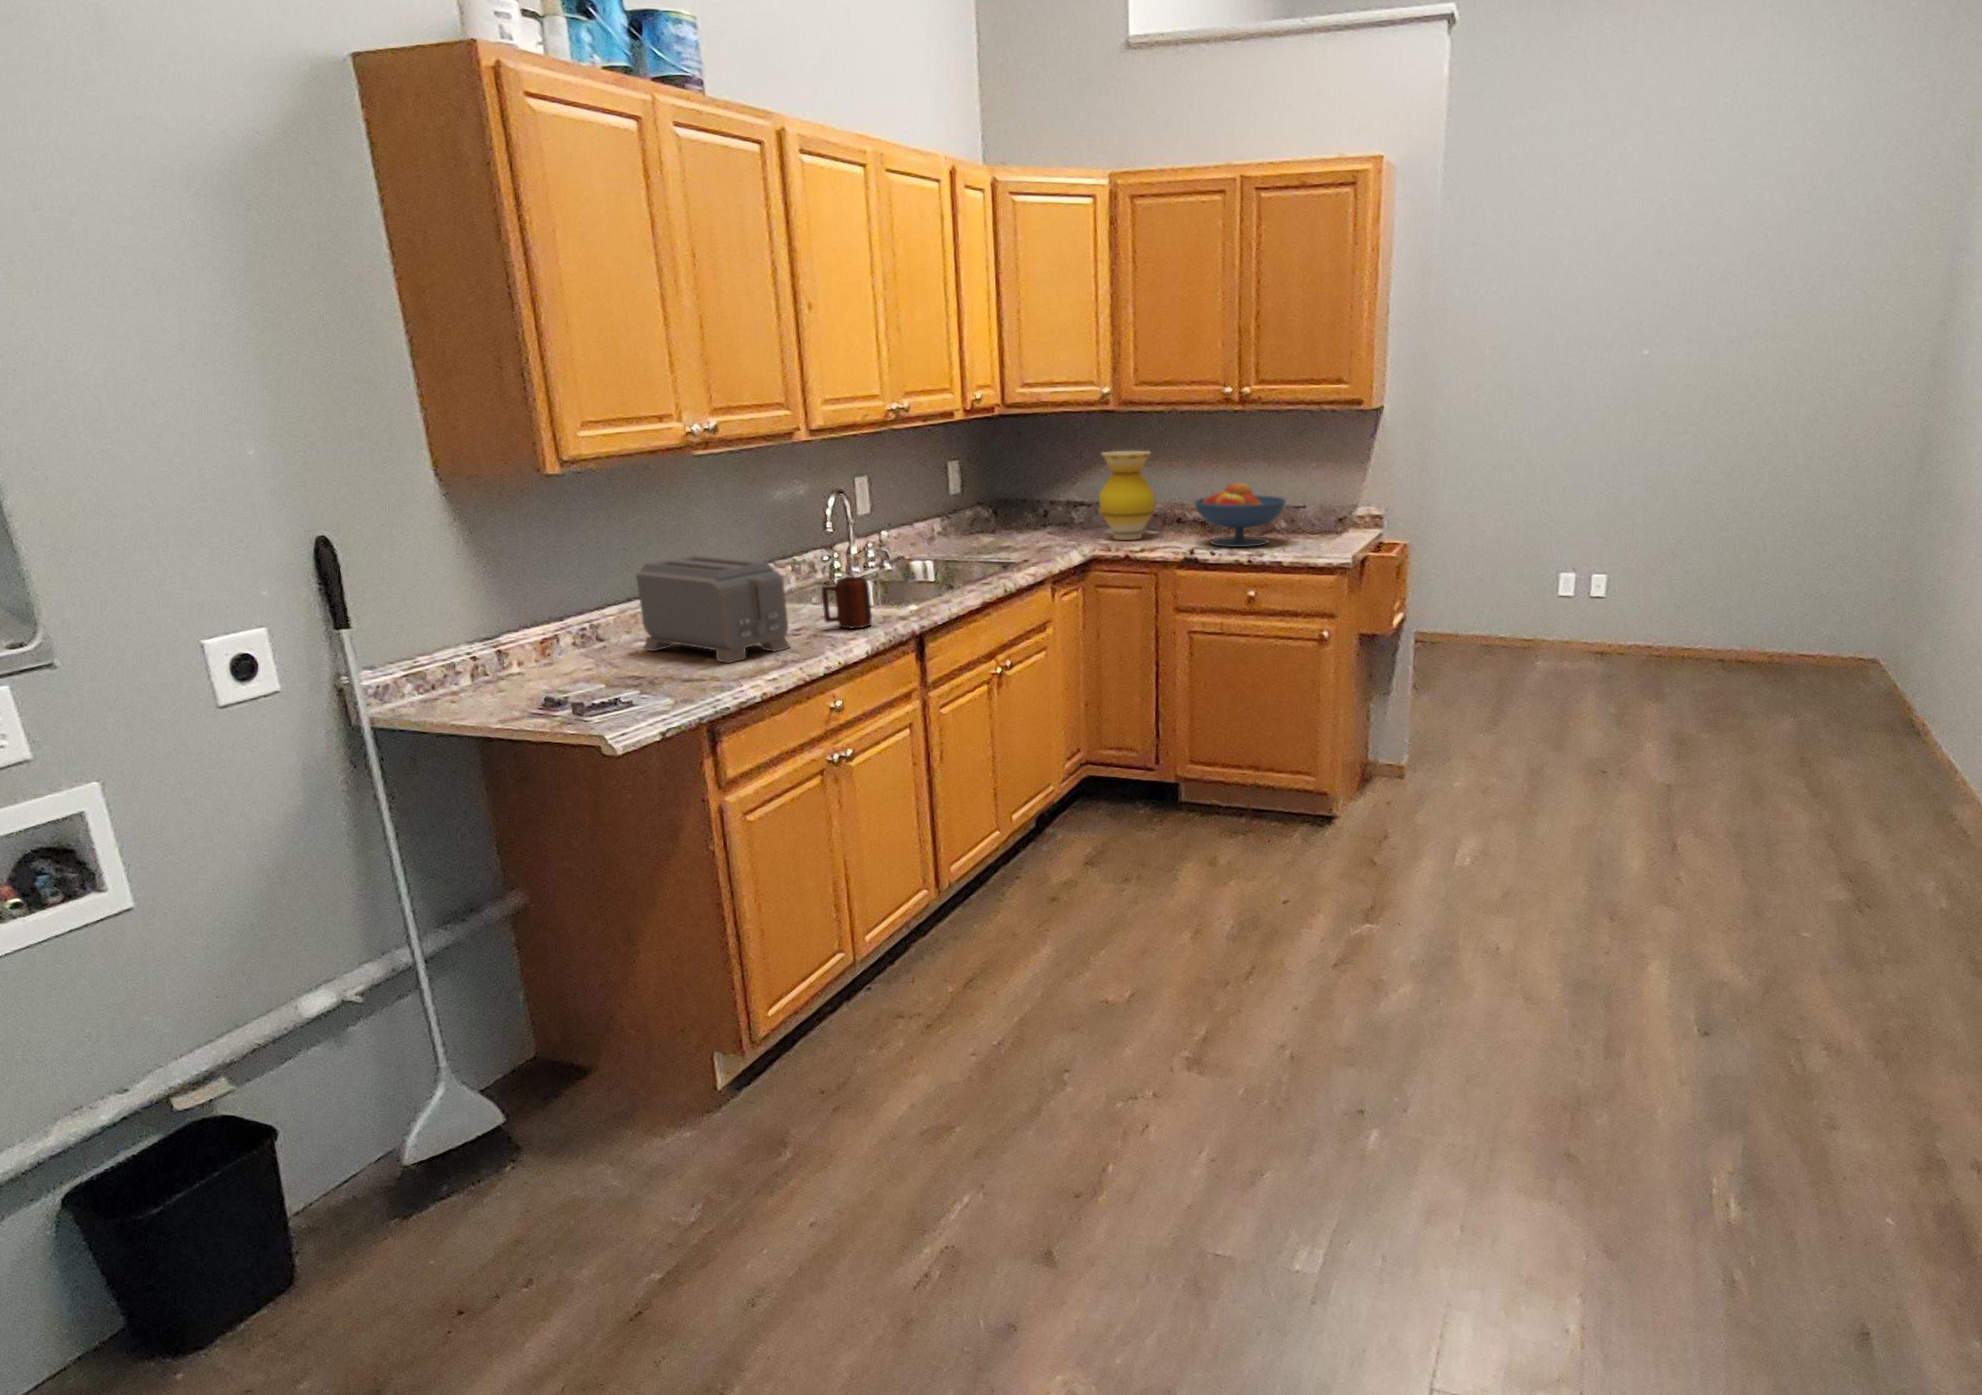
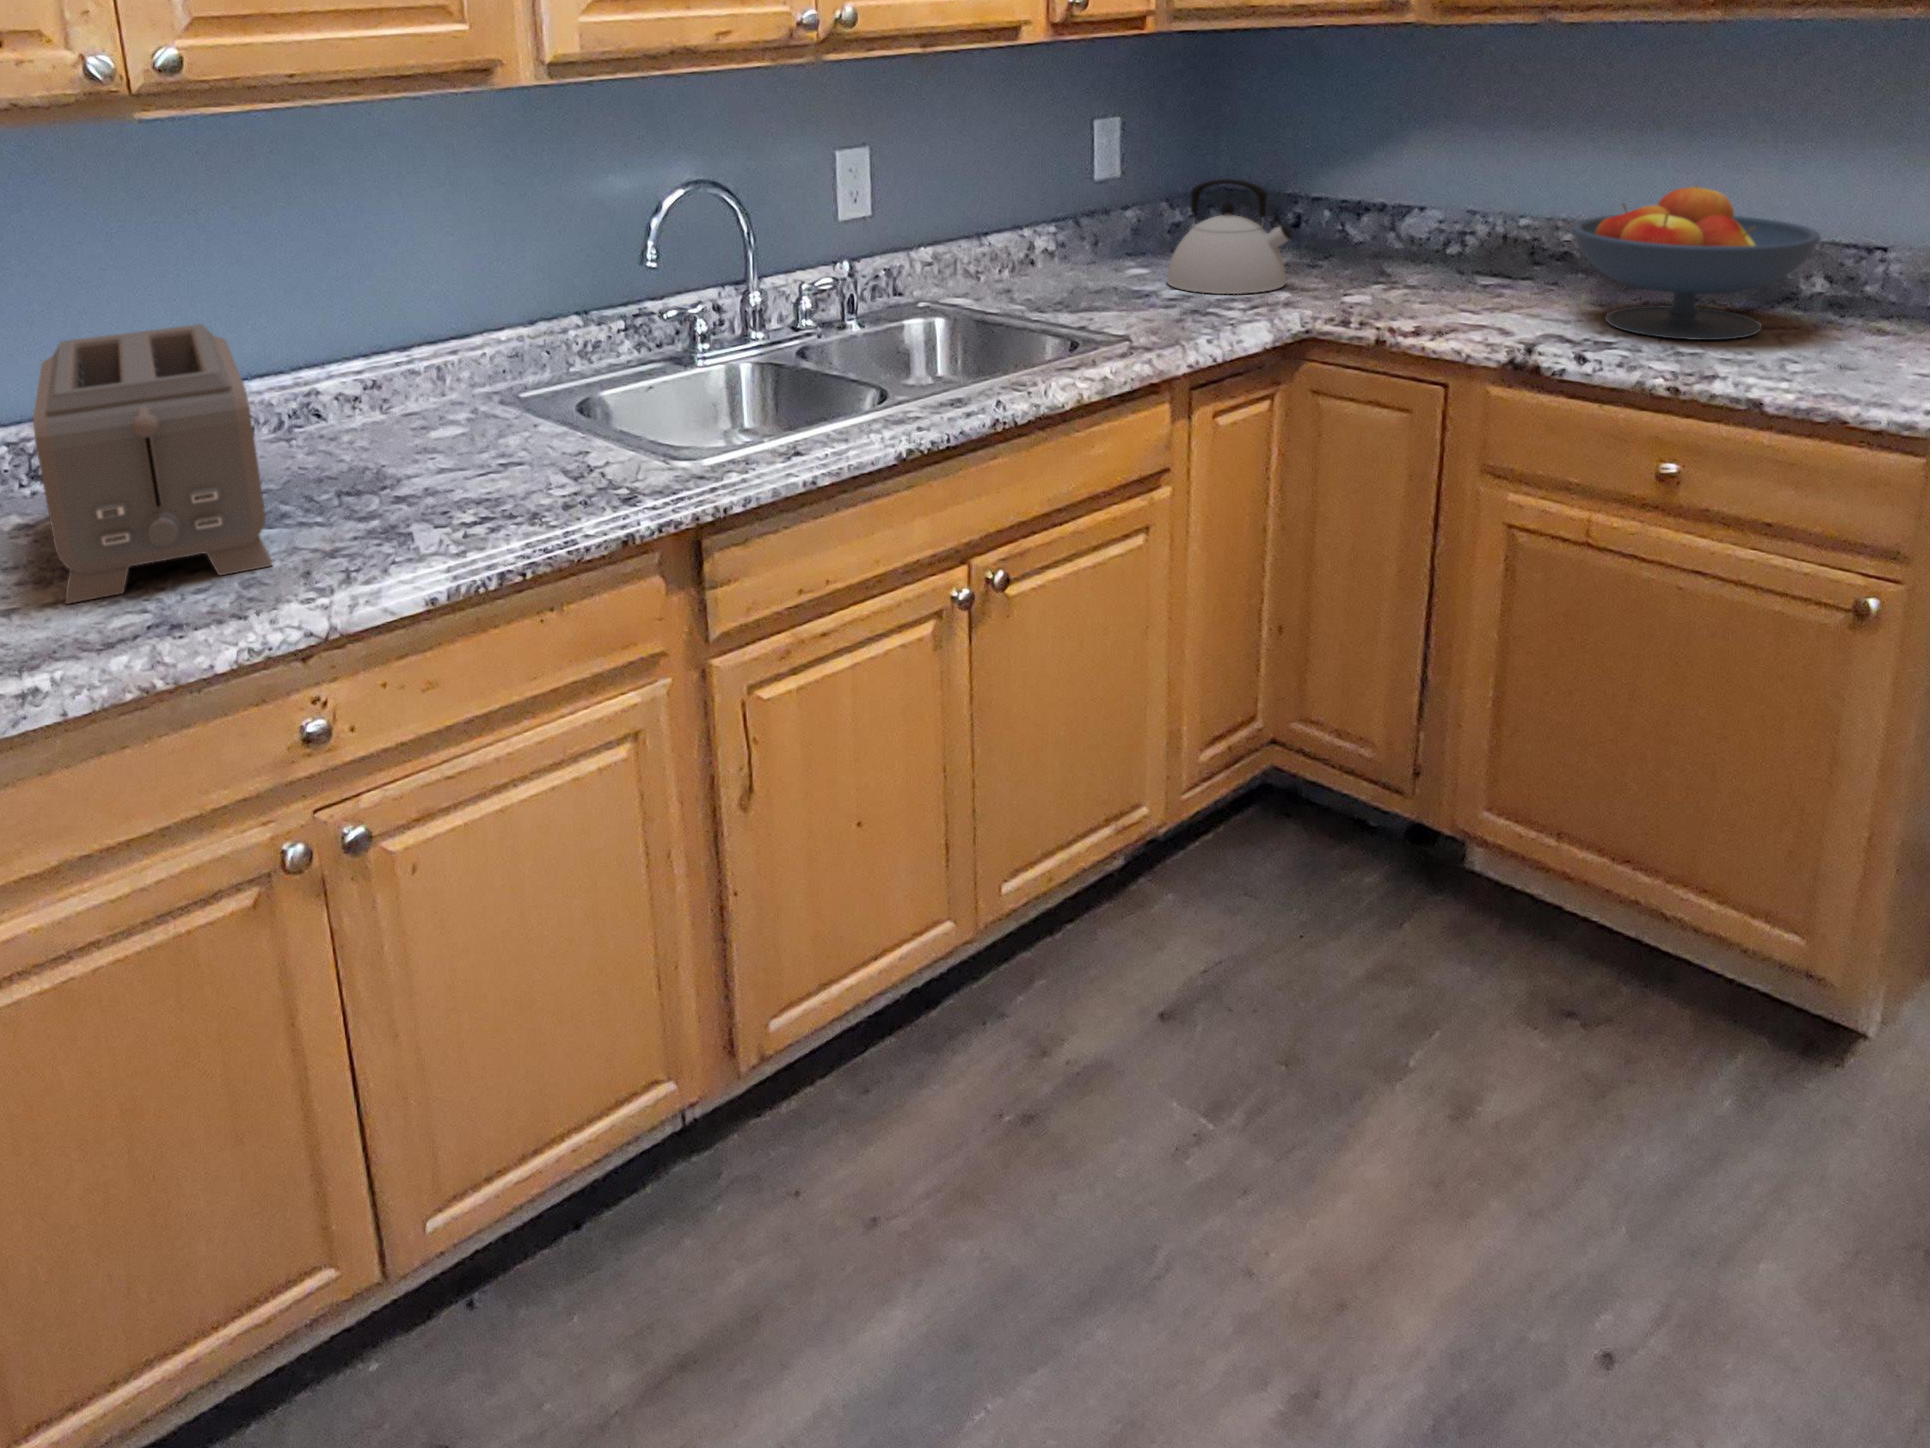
vase: present [1099,451,1154,540] -> none [1371,107,1496,290]
kettle: none [1008,490,1068,547] -> present [1167,179,1292,294]
mug: present [821,577,872,628] -> none [440,394,553,515]

